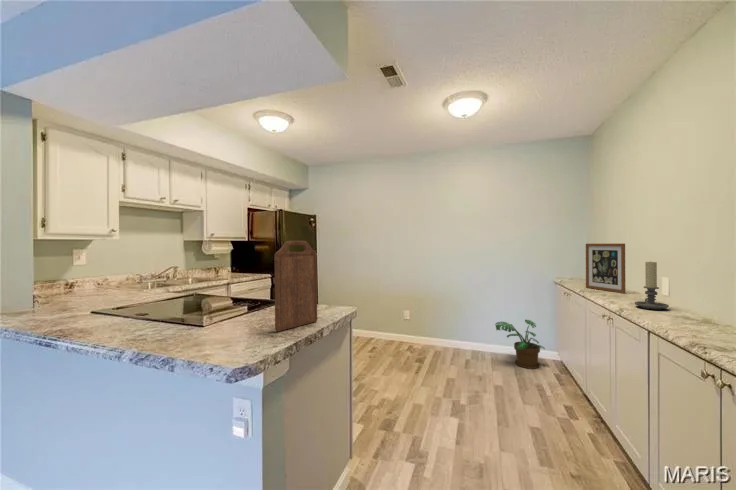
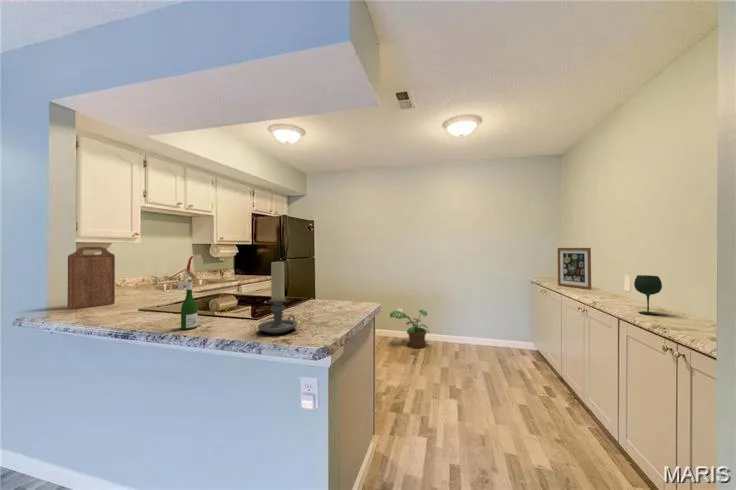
cutting board: present [274,241,317,331] -> present [68,247,115,309]
wine bottle: none [104,256,136,338] -> present [178,256,201,329]
candle holder: present [635,262,669,310] -> present [258,262,297,334]
wine glass: none [670,278,707,329] -> present [634,275,662,315]
potted plant: present [495,320,545,369] -> present [390,310,428,348]

